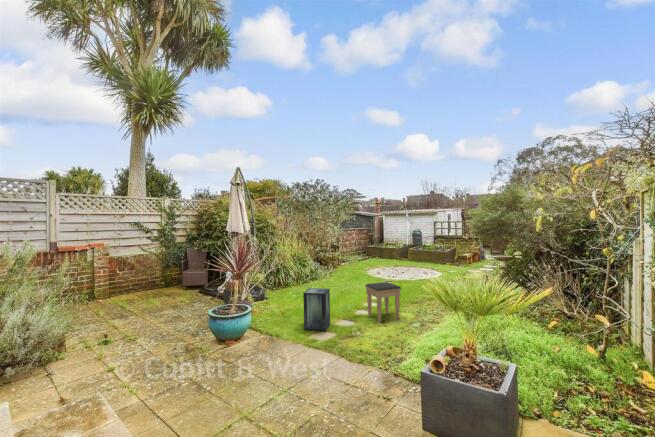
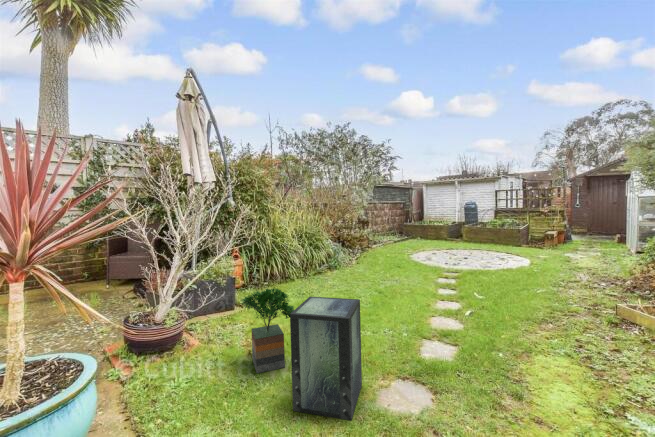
footstool: present [365,282,401,322] -> none [443,281,544,387]
potted tree: none [278,286,302,322] -> present [242,288,294,373]

